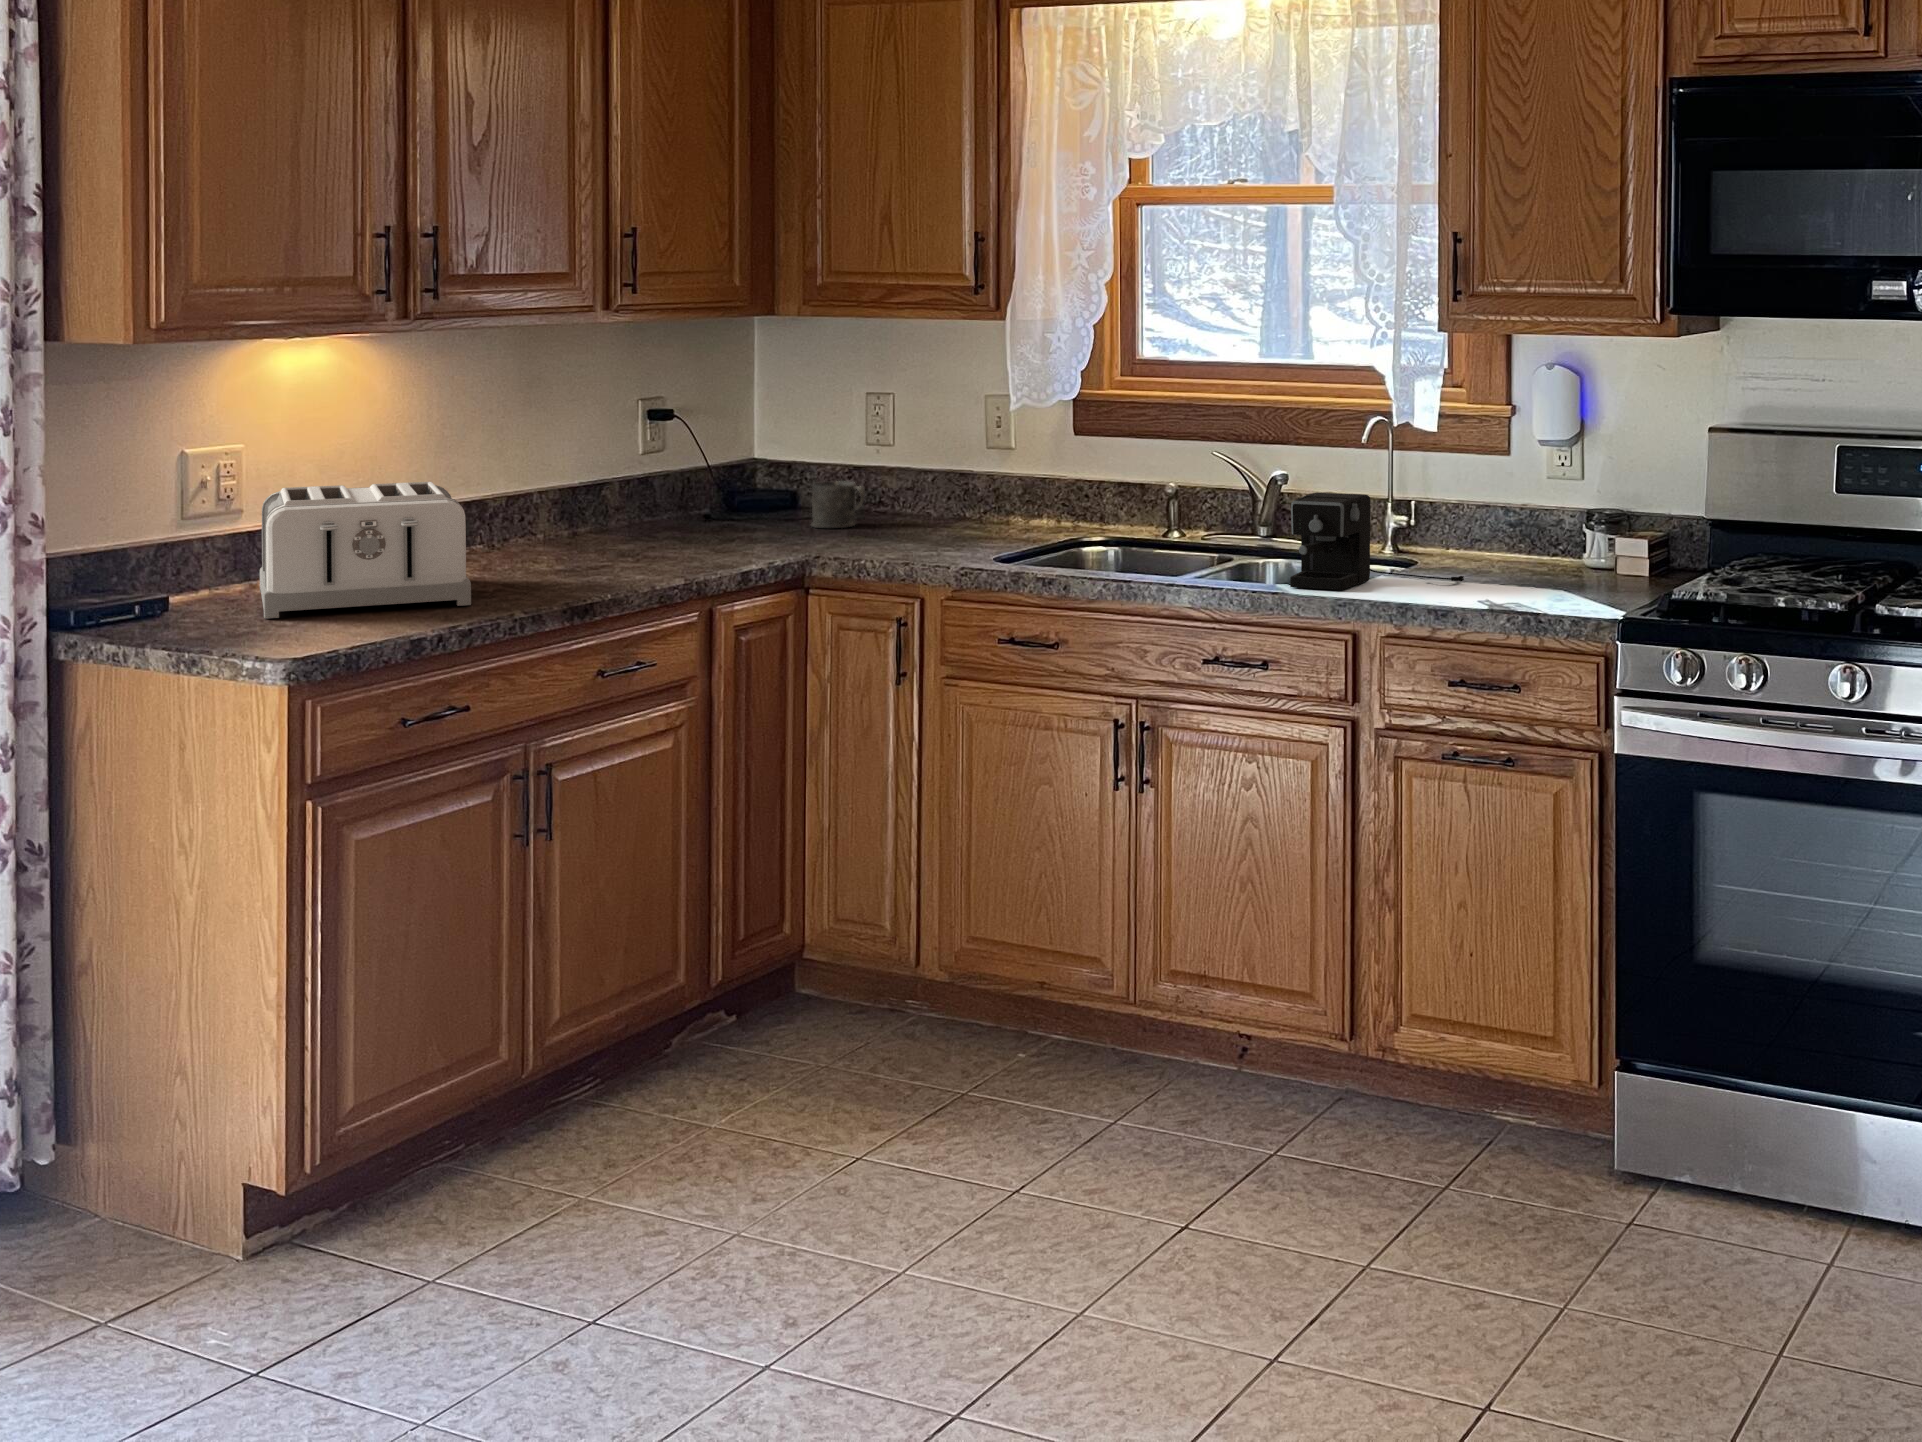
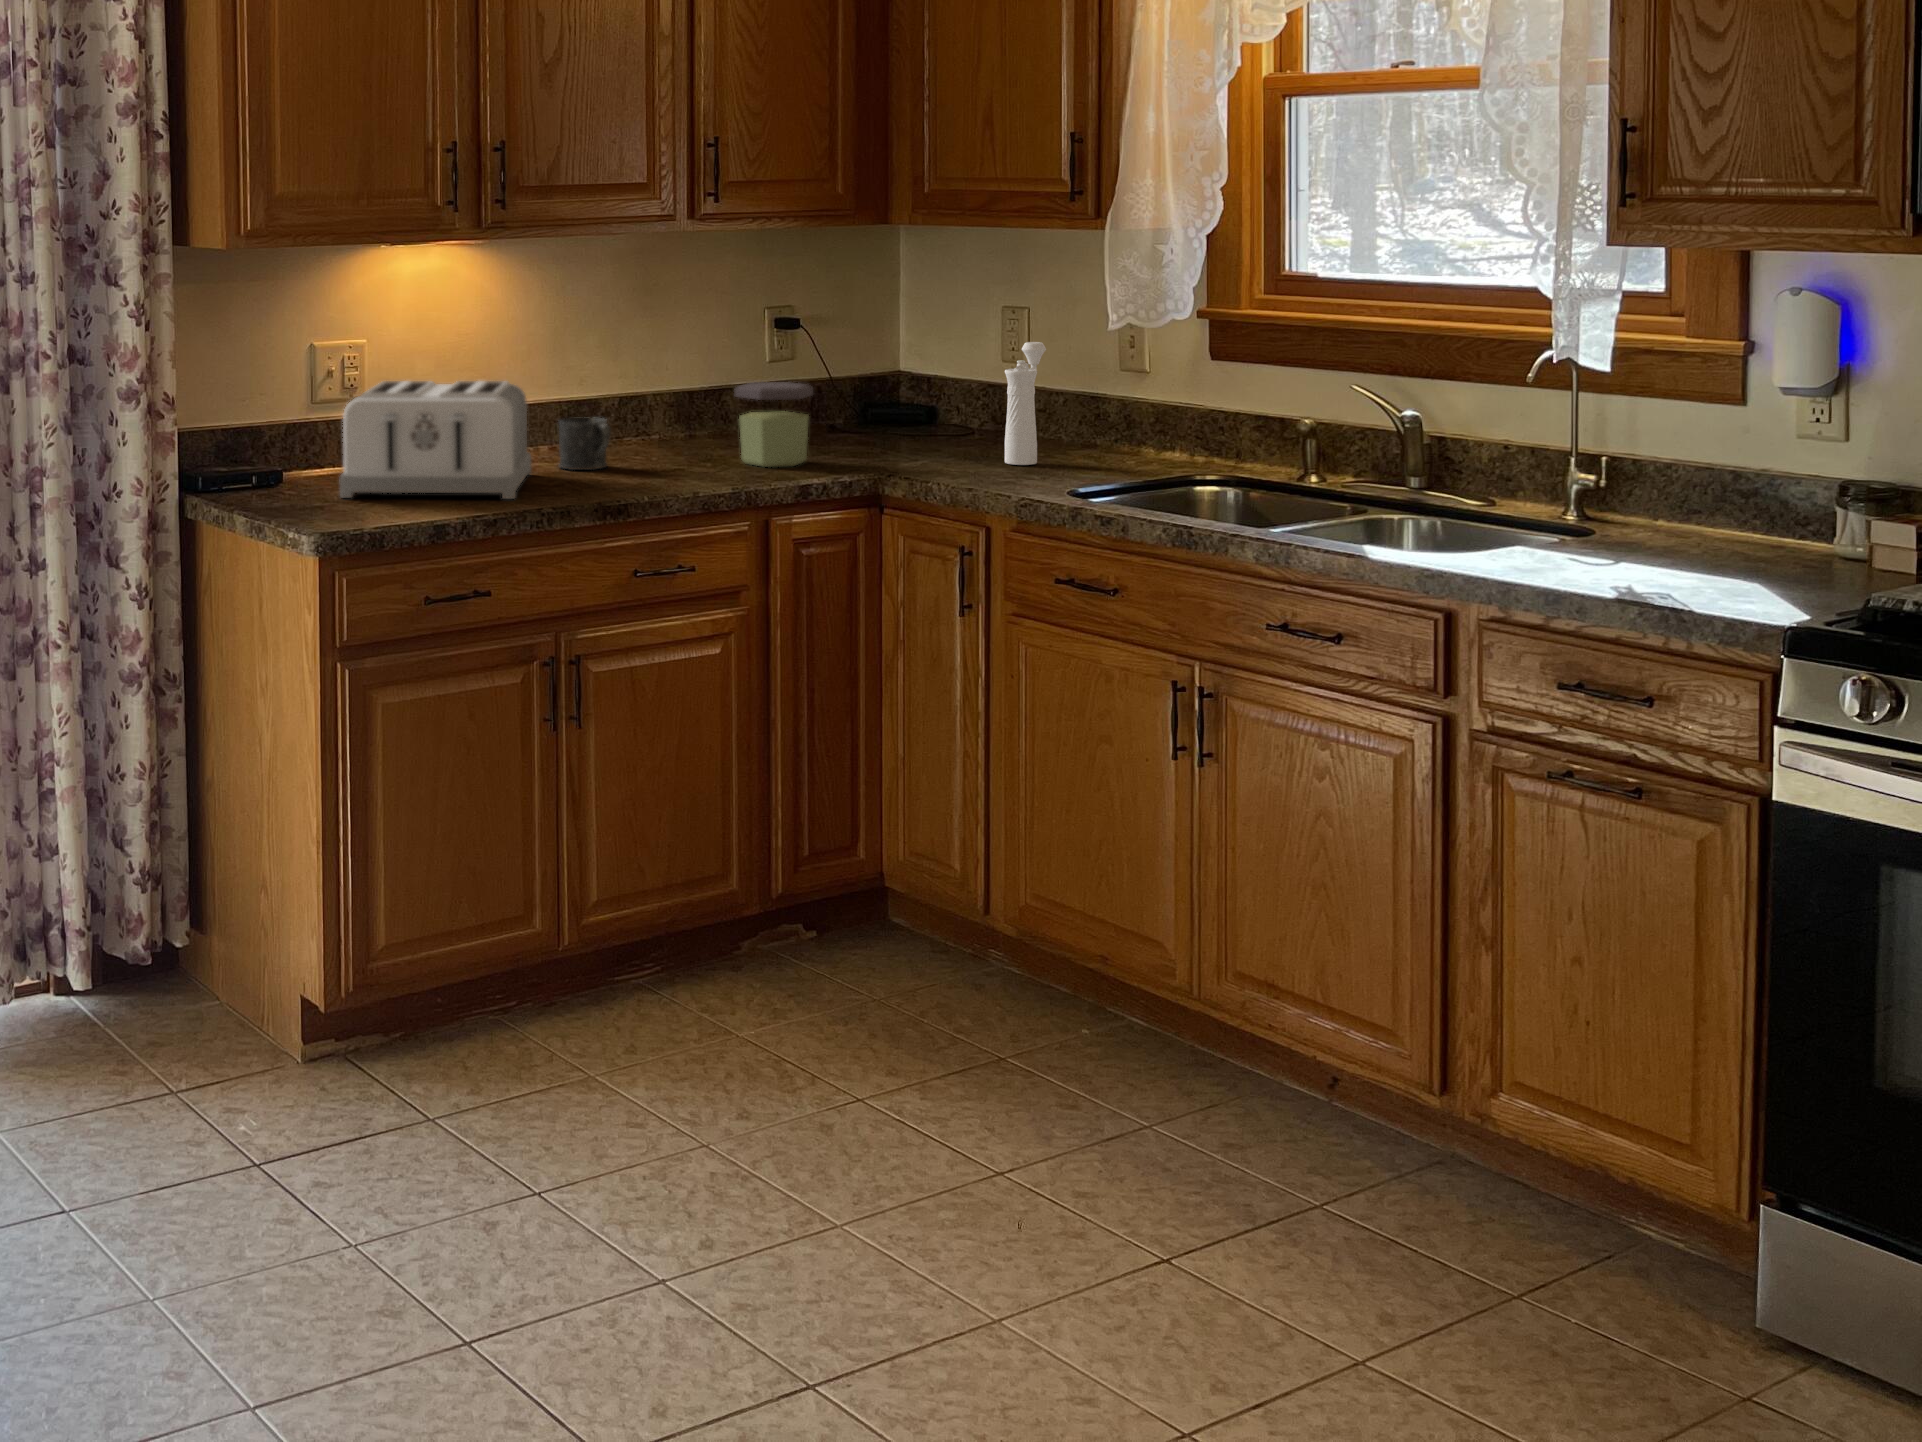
pepper mill: none [905,425,935,540] -> present [1005,342,1046,465]
jar: none [654,472,730,556] -> present [734,382,813,467]
mug: present [811,481,865,528] -> present [559,417,610,470]
coffee maker: present [1290,493,1464,590] -> none [1379,437,1626,559]

